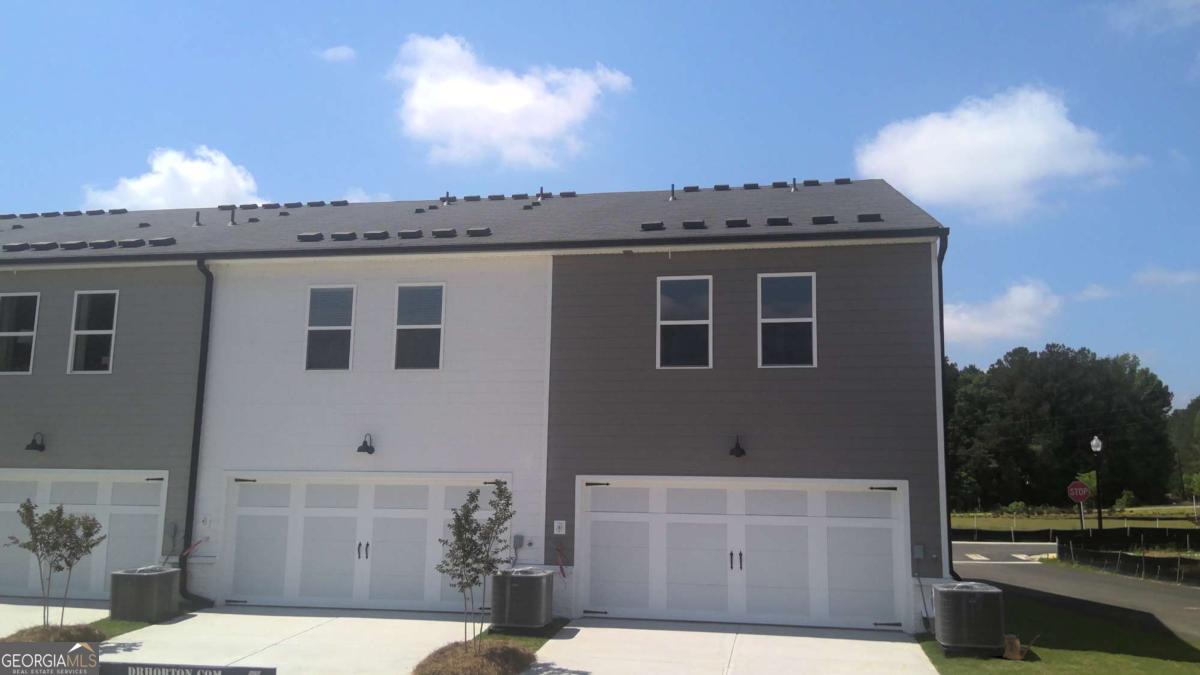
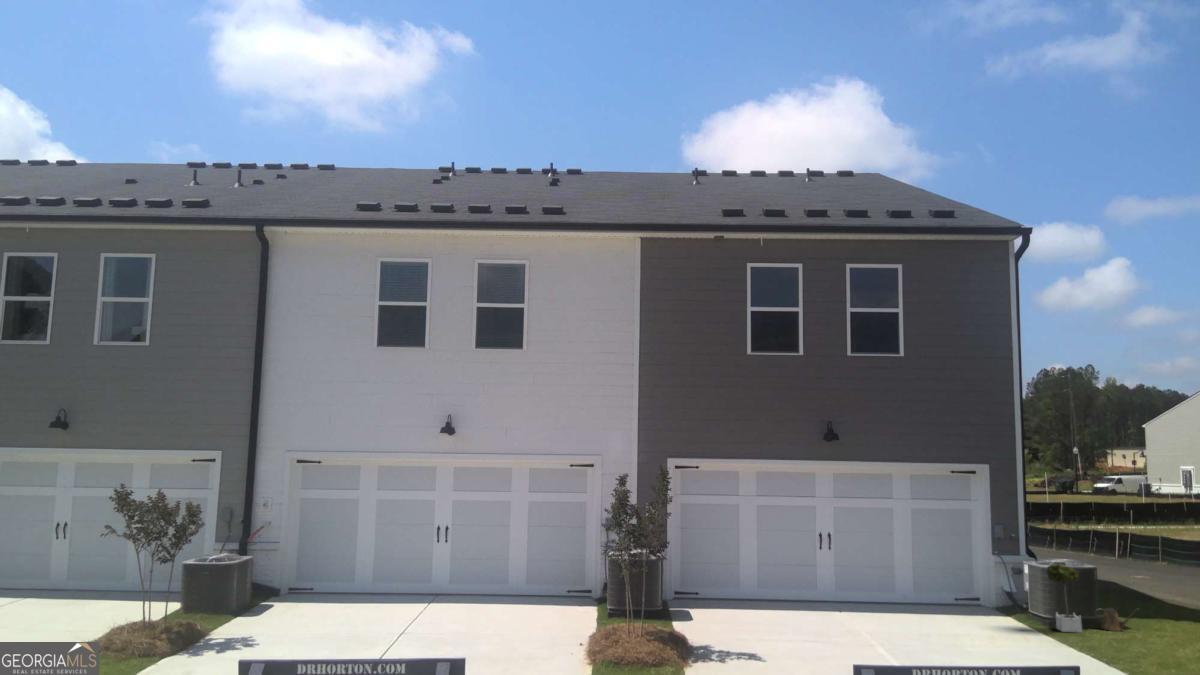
potted tree: none [939,585,972,660] -> present [1047,564,1082,633]

